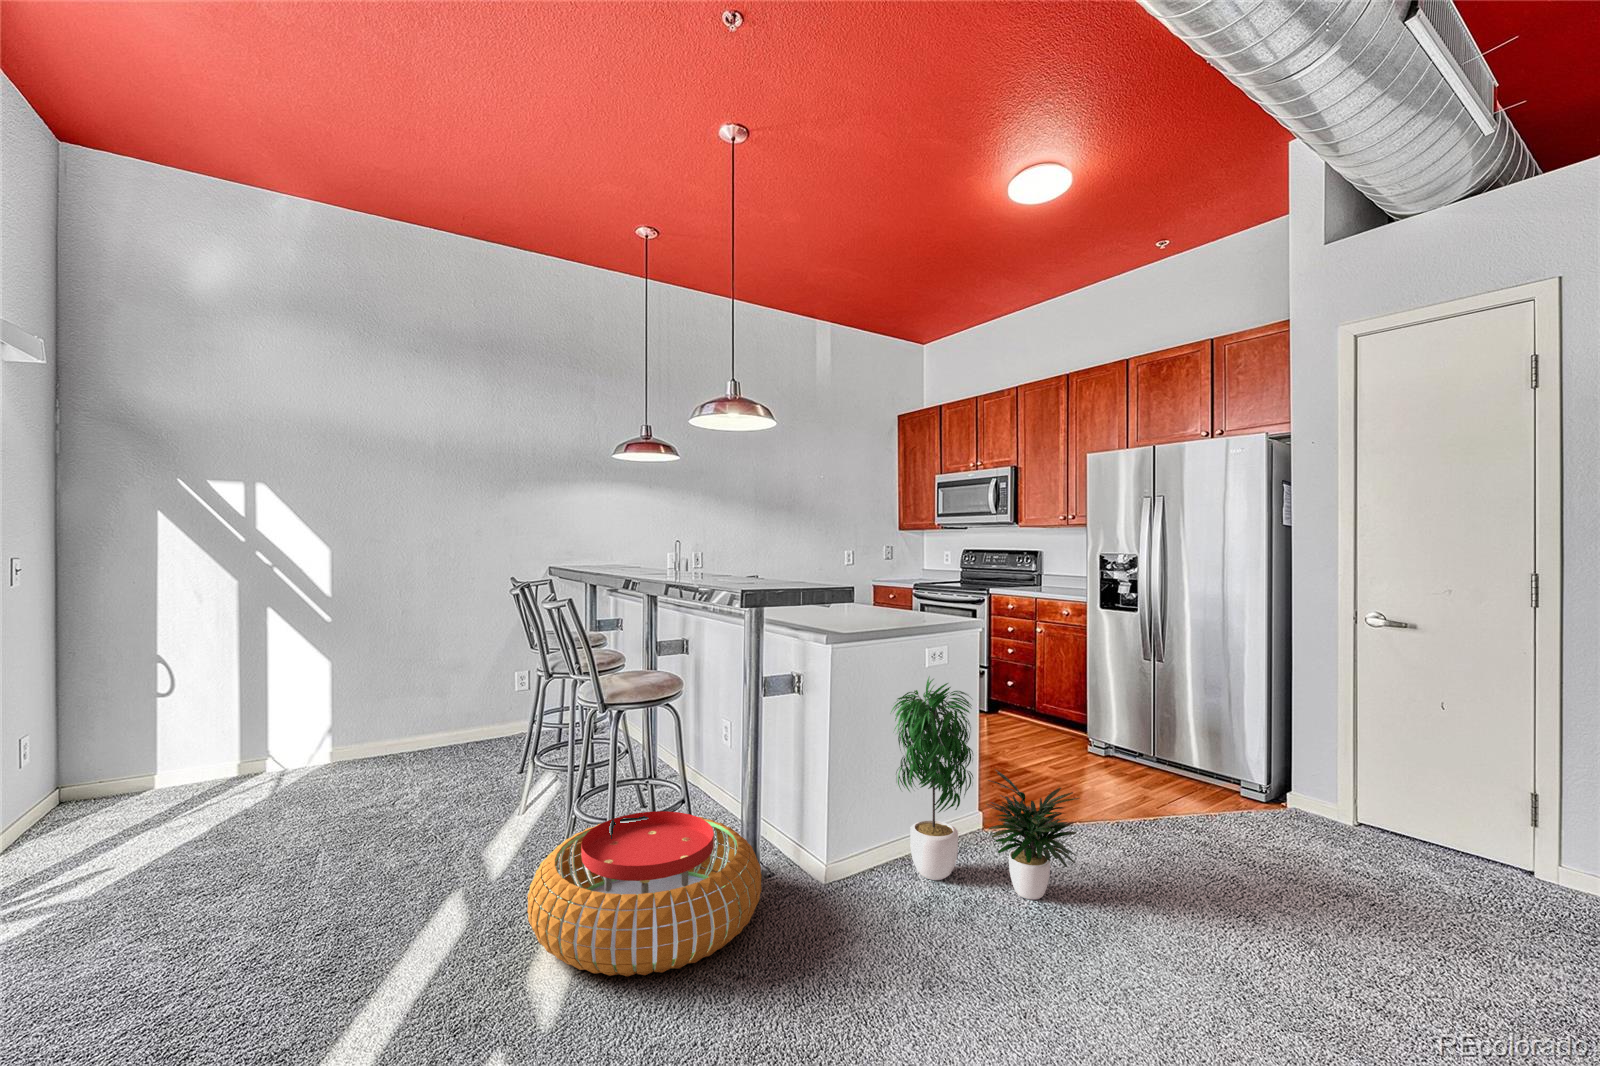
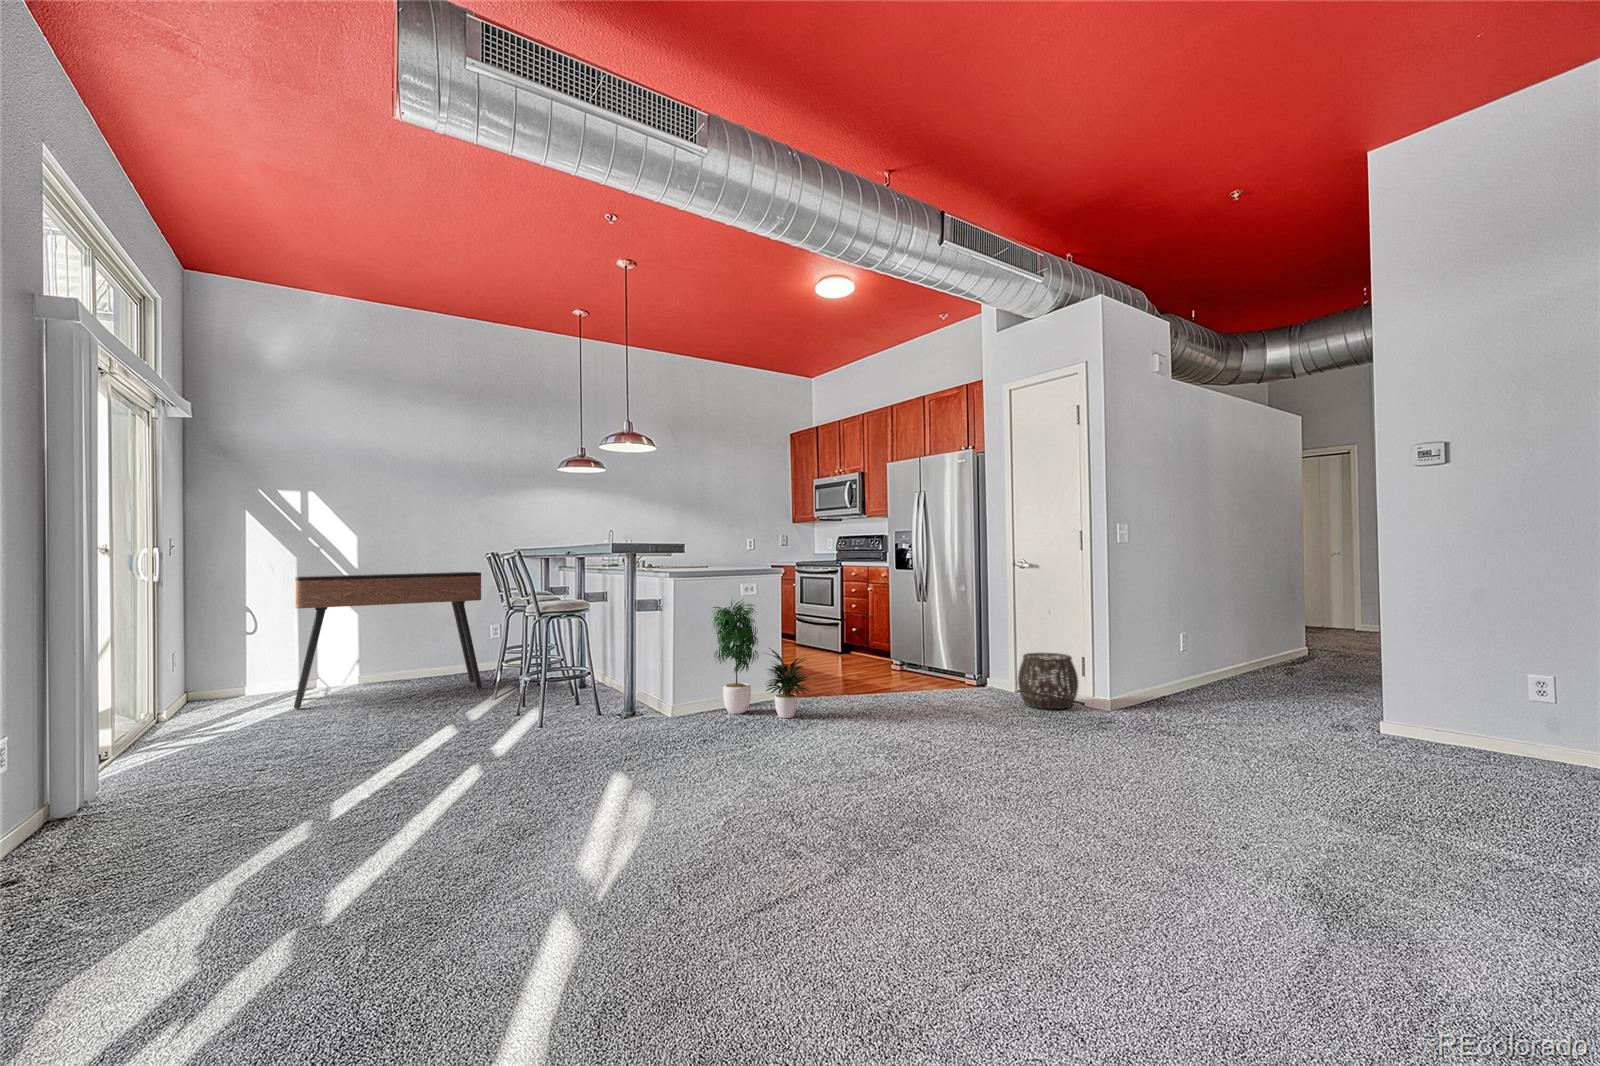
console table: none [210,603,506,830] -> present [294,572,482,709]
woven basket: none [1400,776,1537,892] -> present [1018,653,1078,709]
pouf: present [527,811,762,976] -> none [494,676,628,742]

